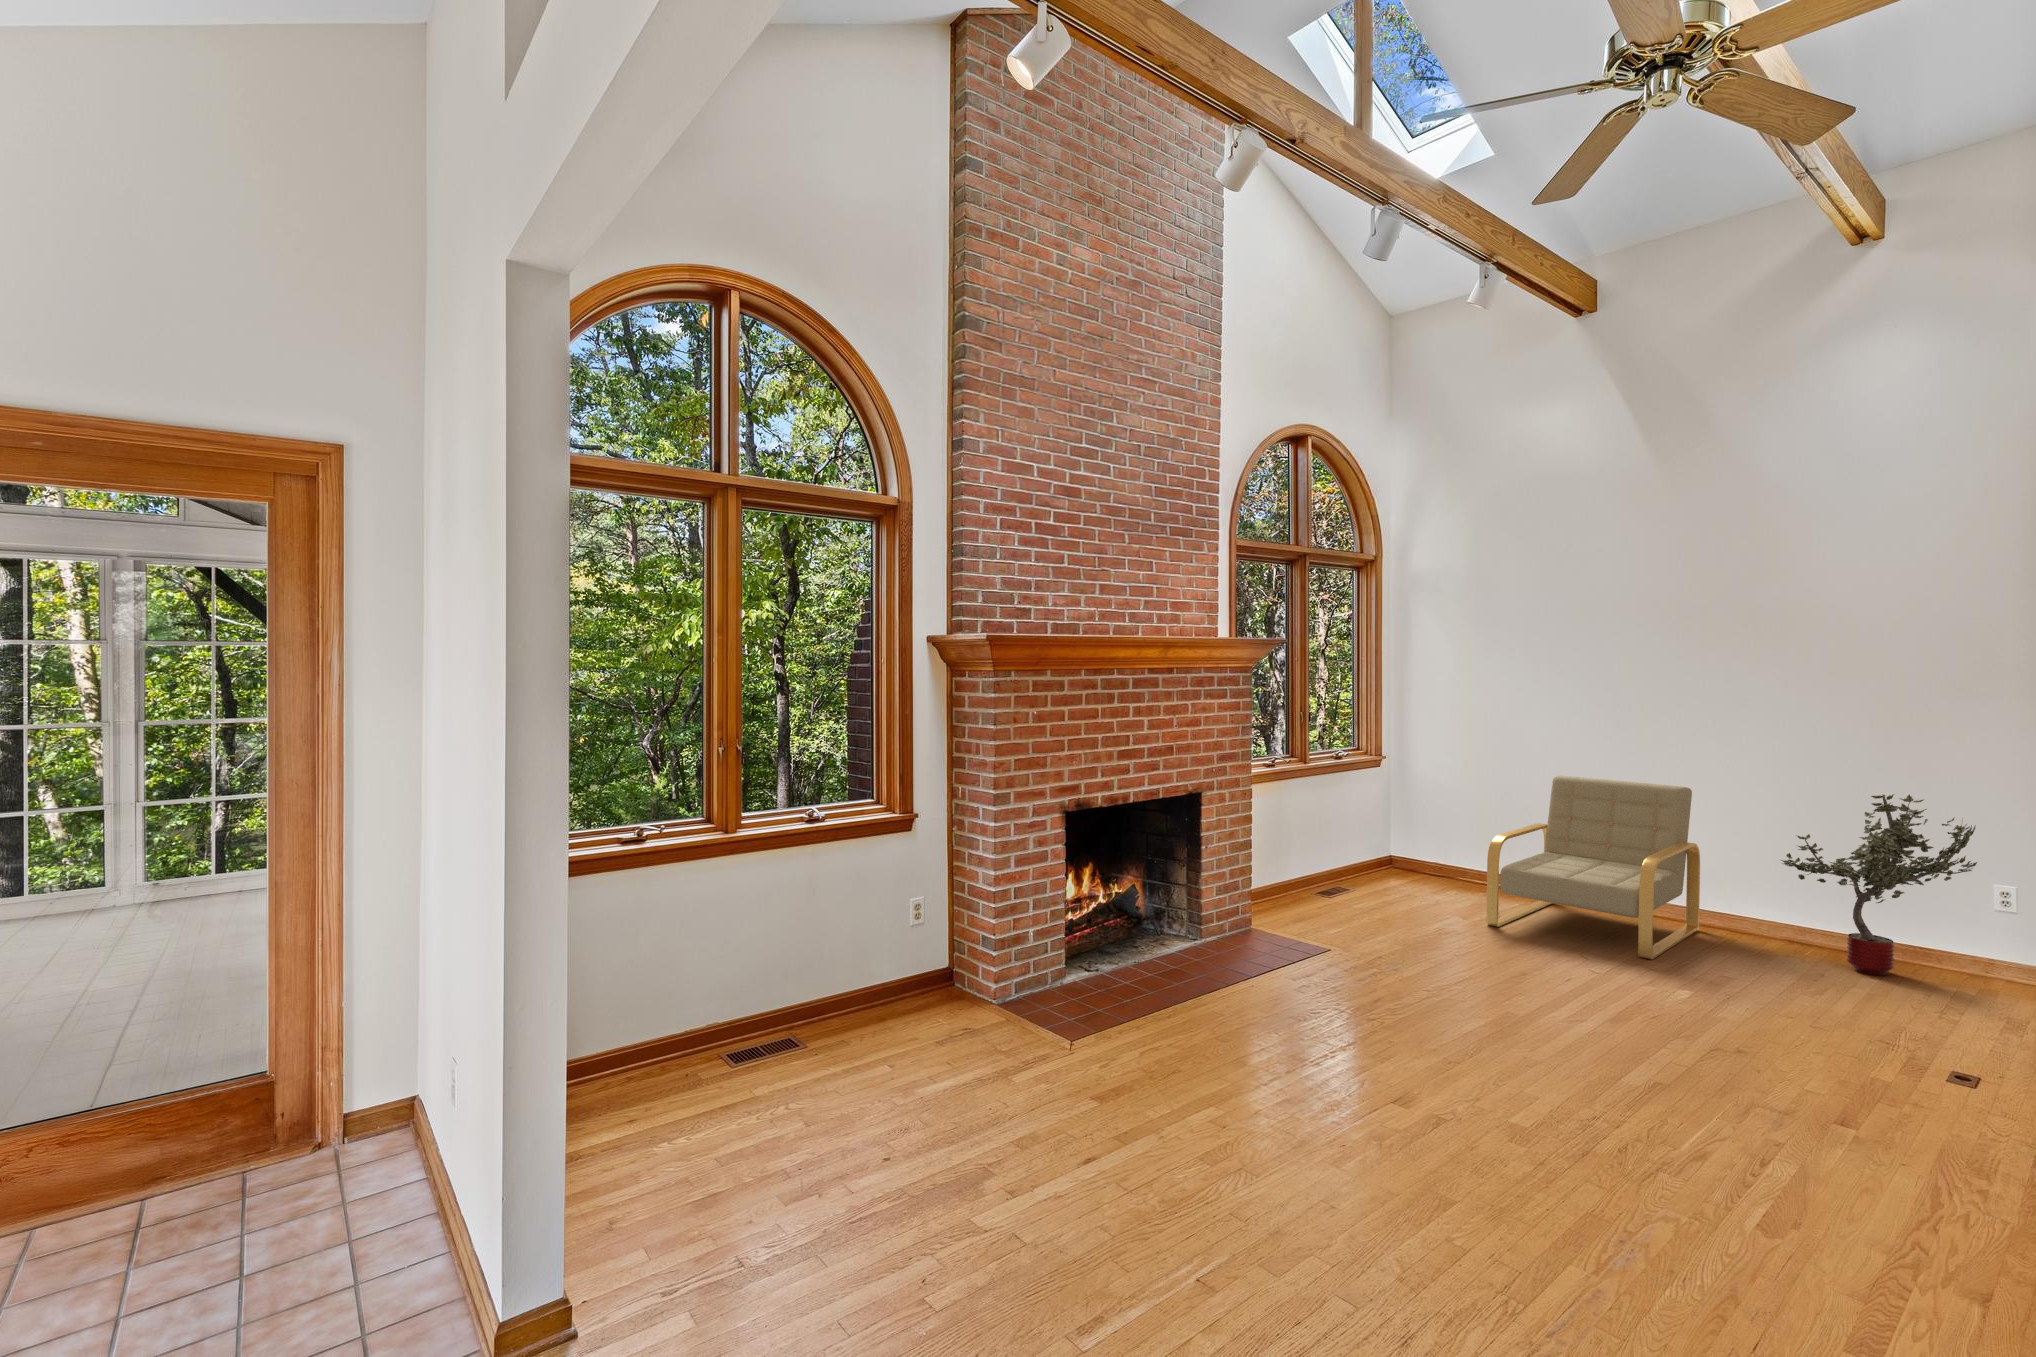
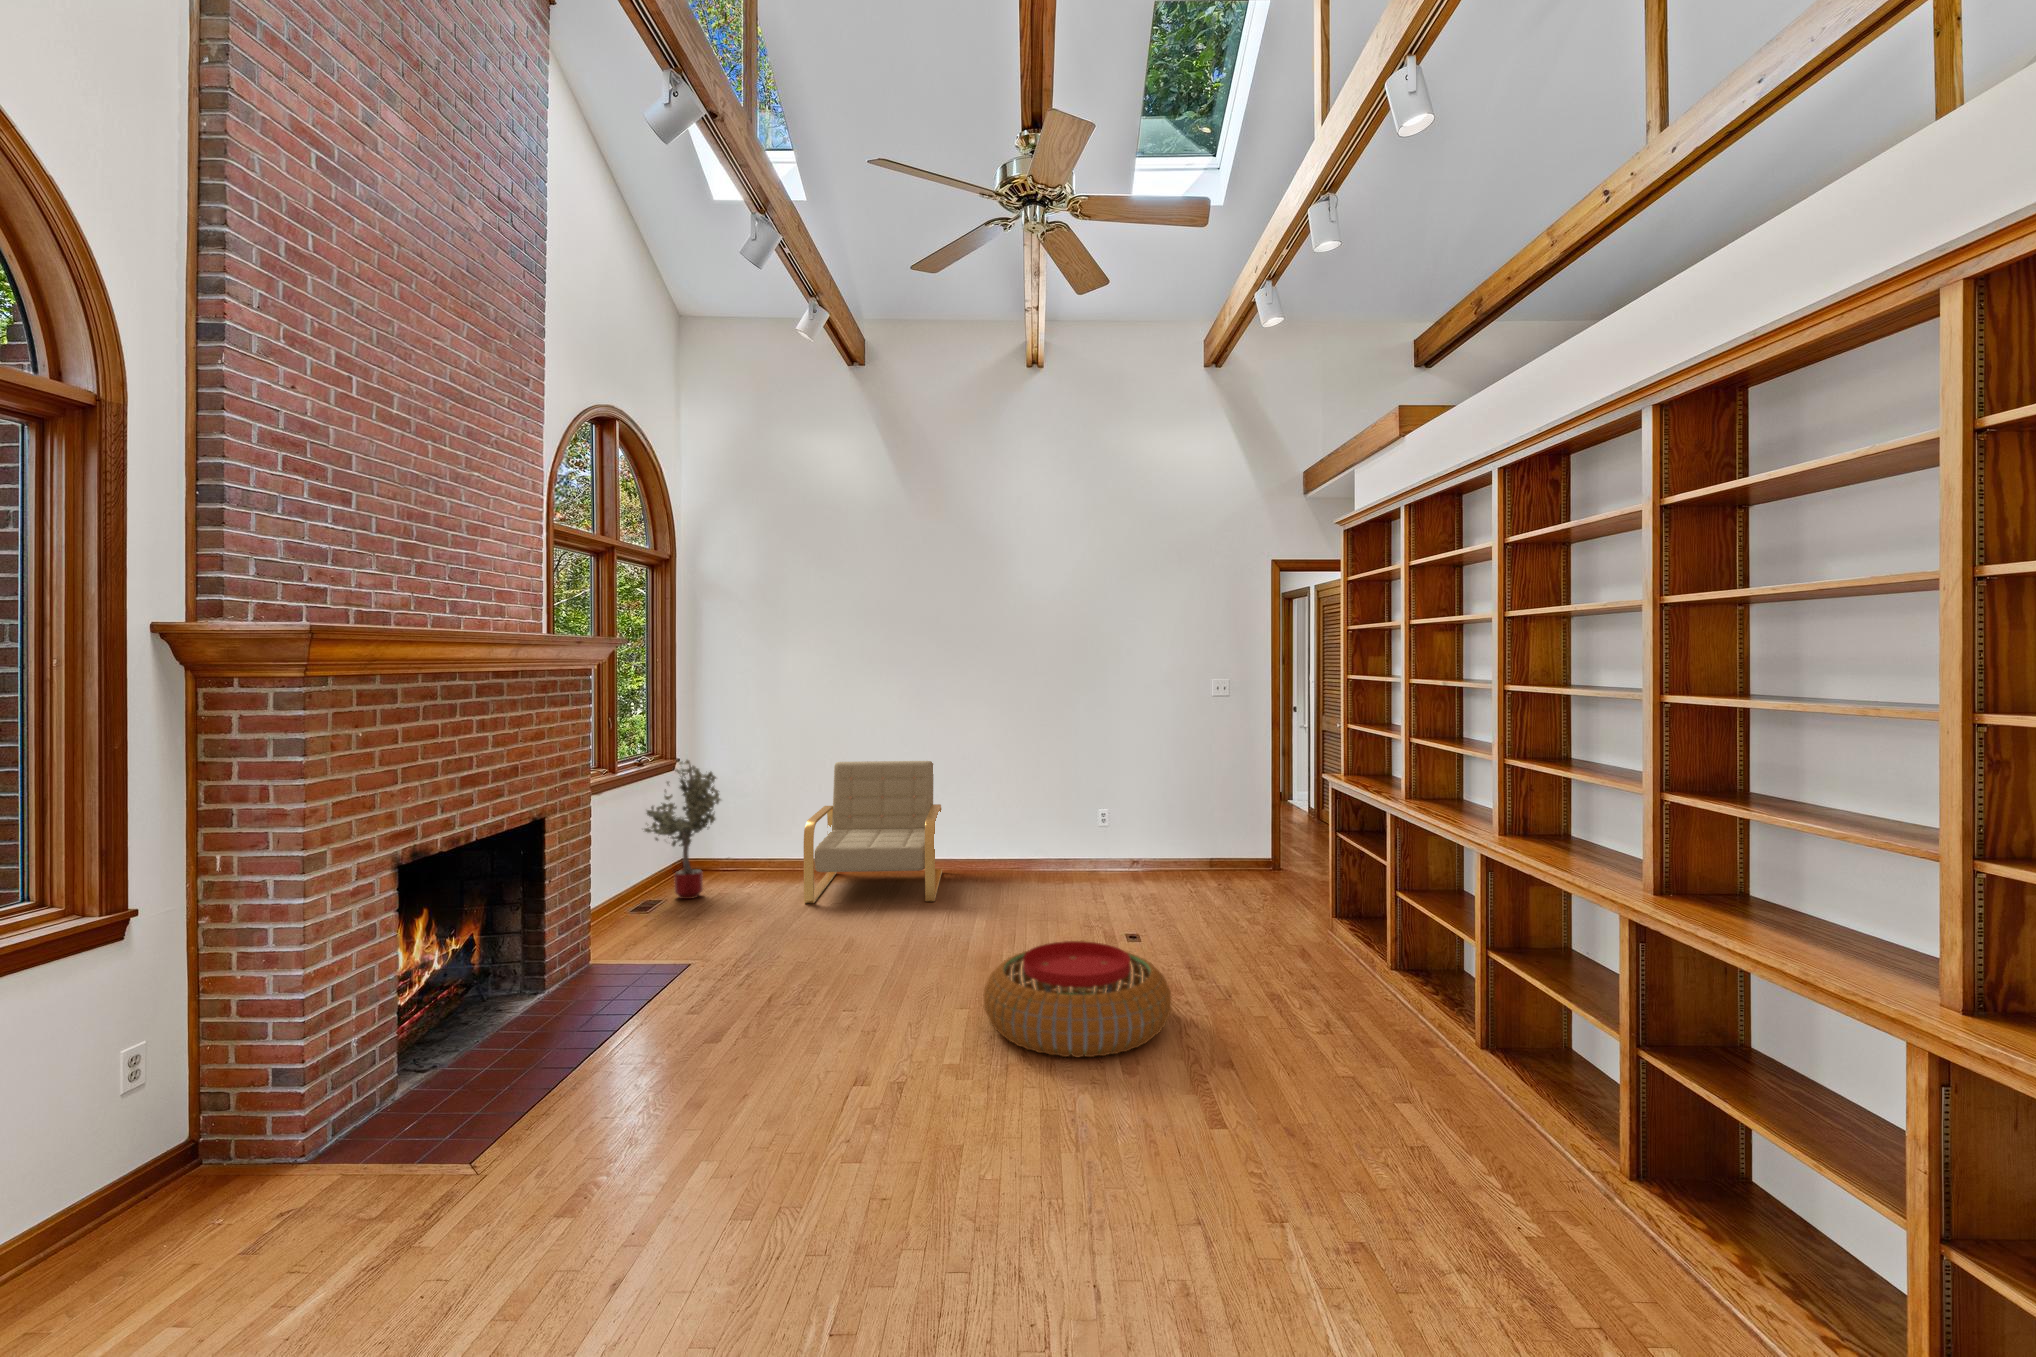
potted tree: present [1781,794,1977,975] -> present [644,760,721,899]
pouf: none [1572,1032,1879,1206] -> present [984,941,1171,1058]

